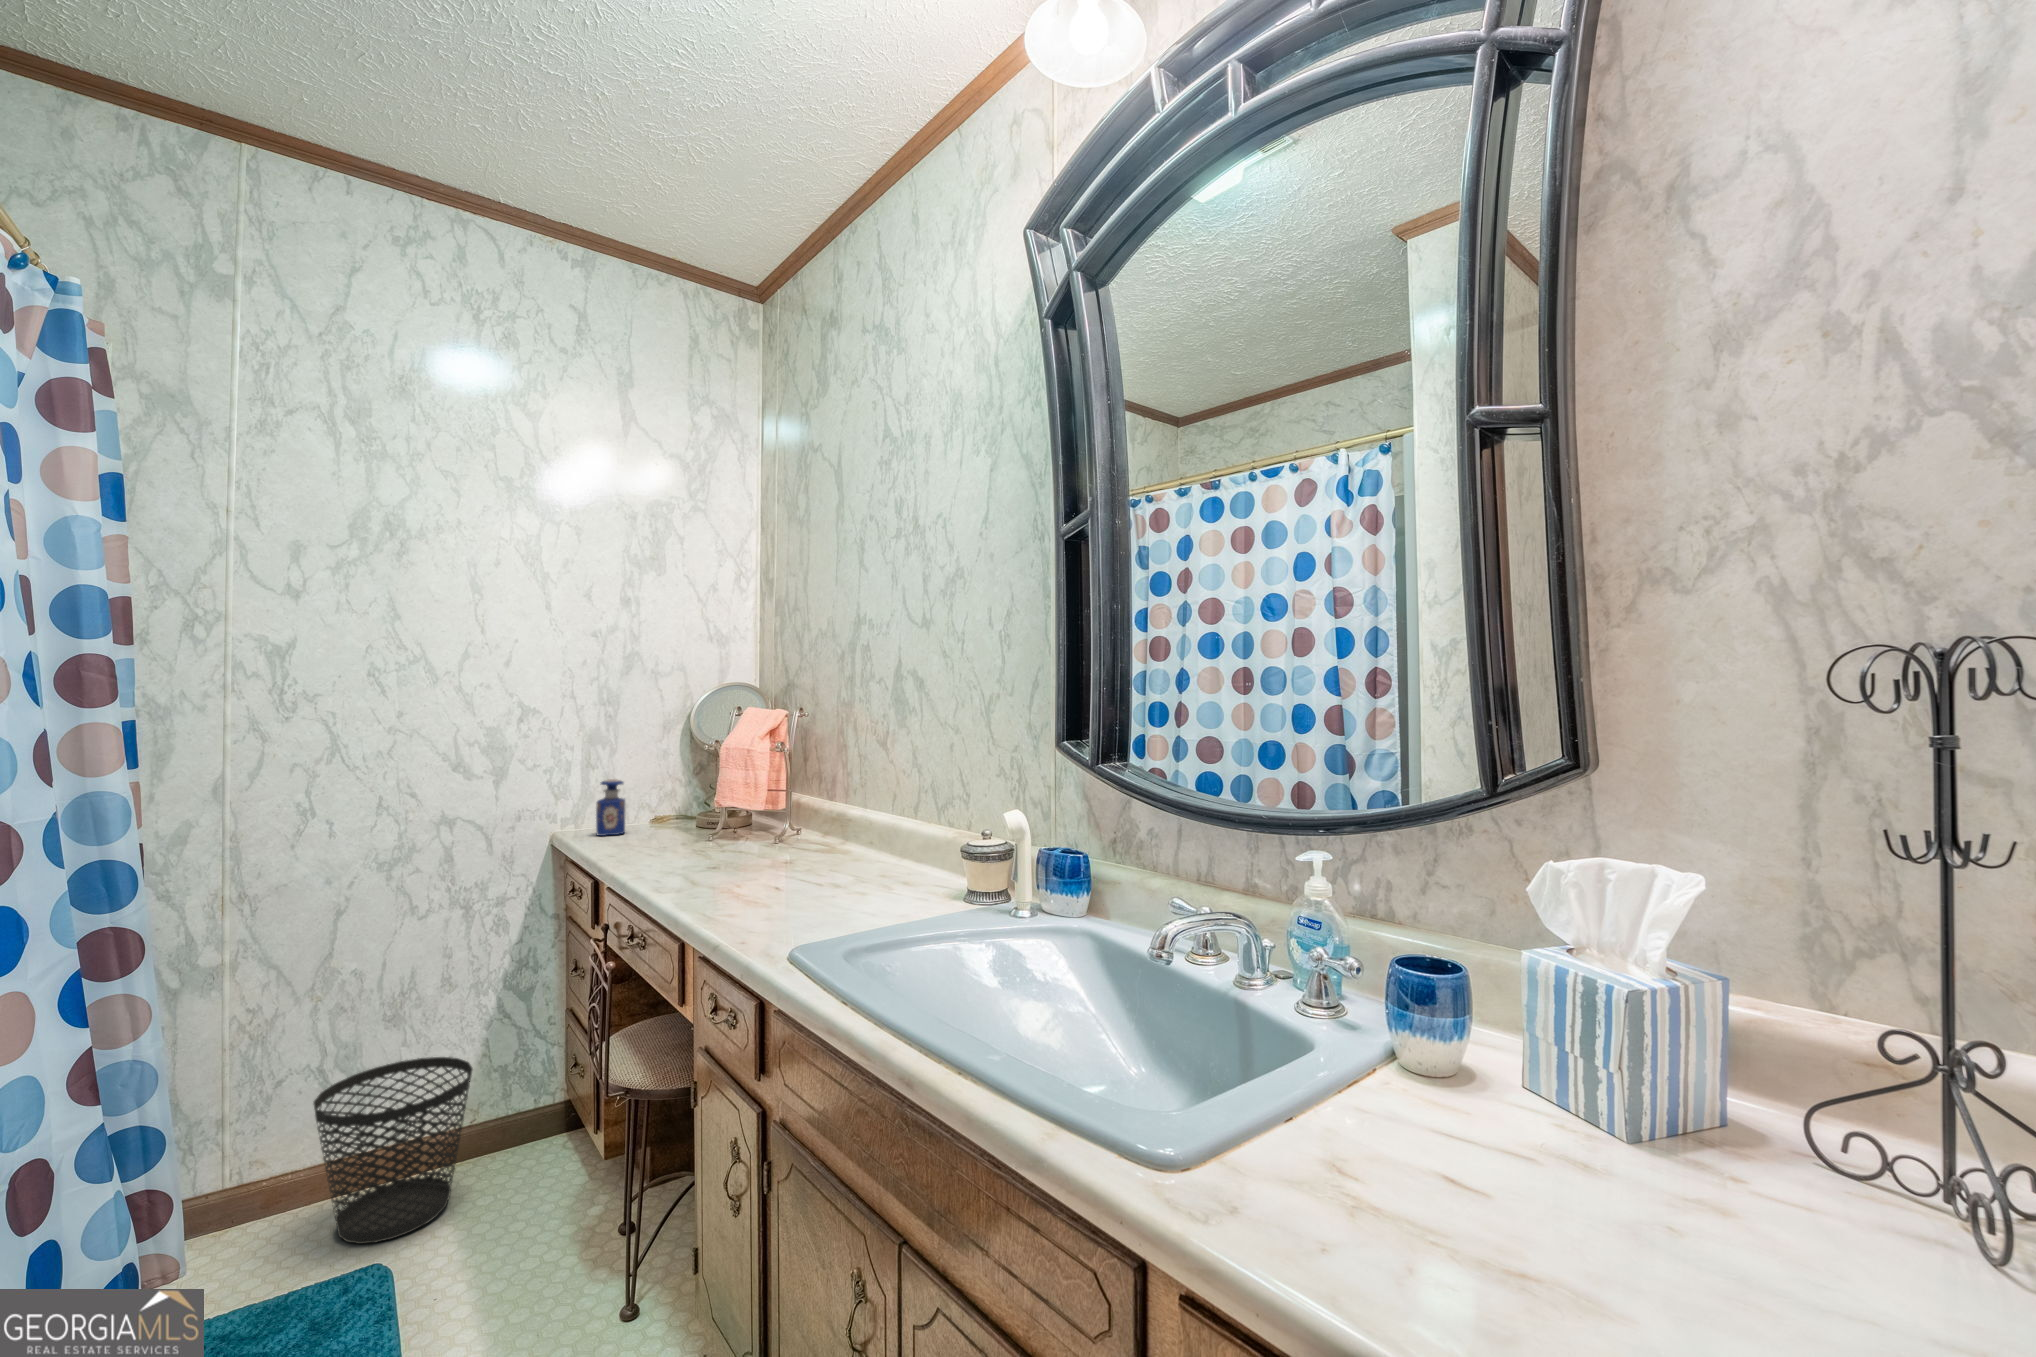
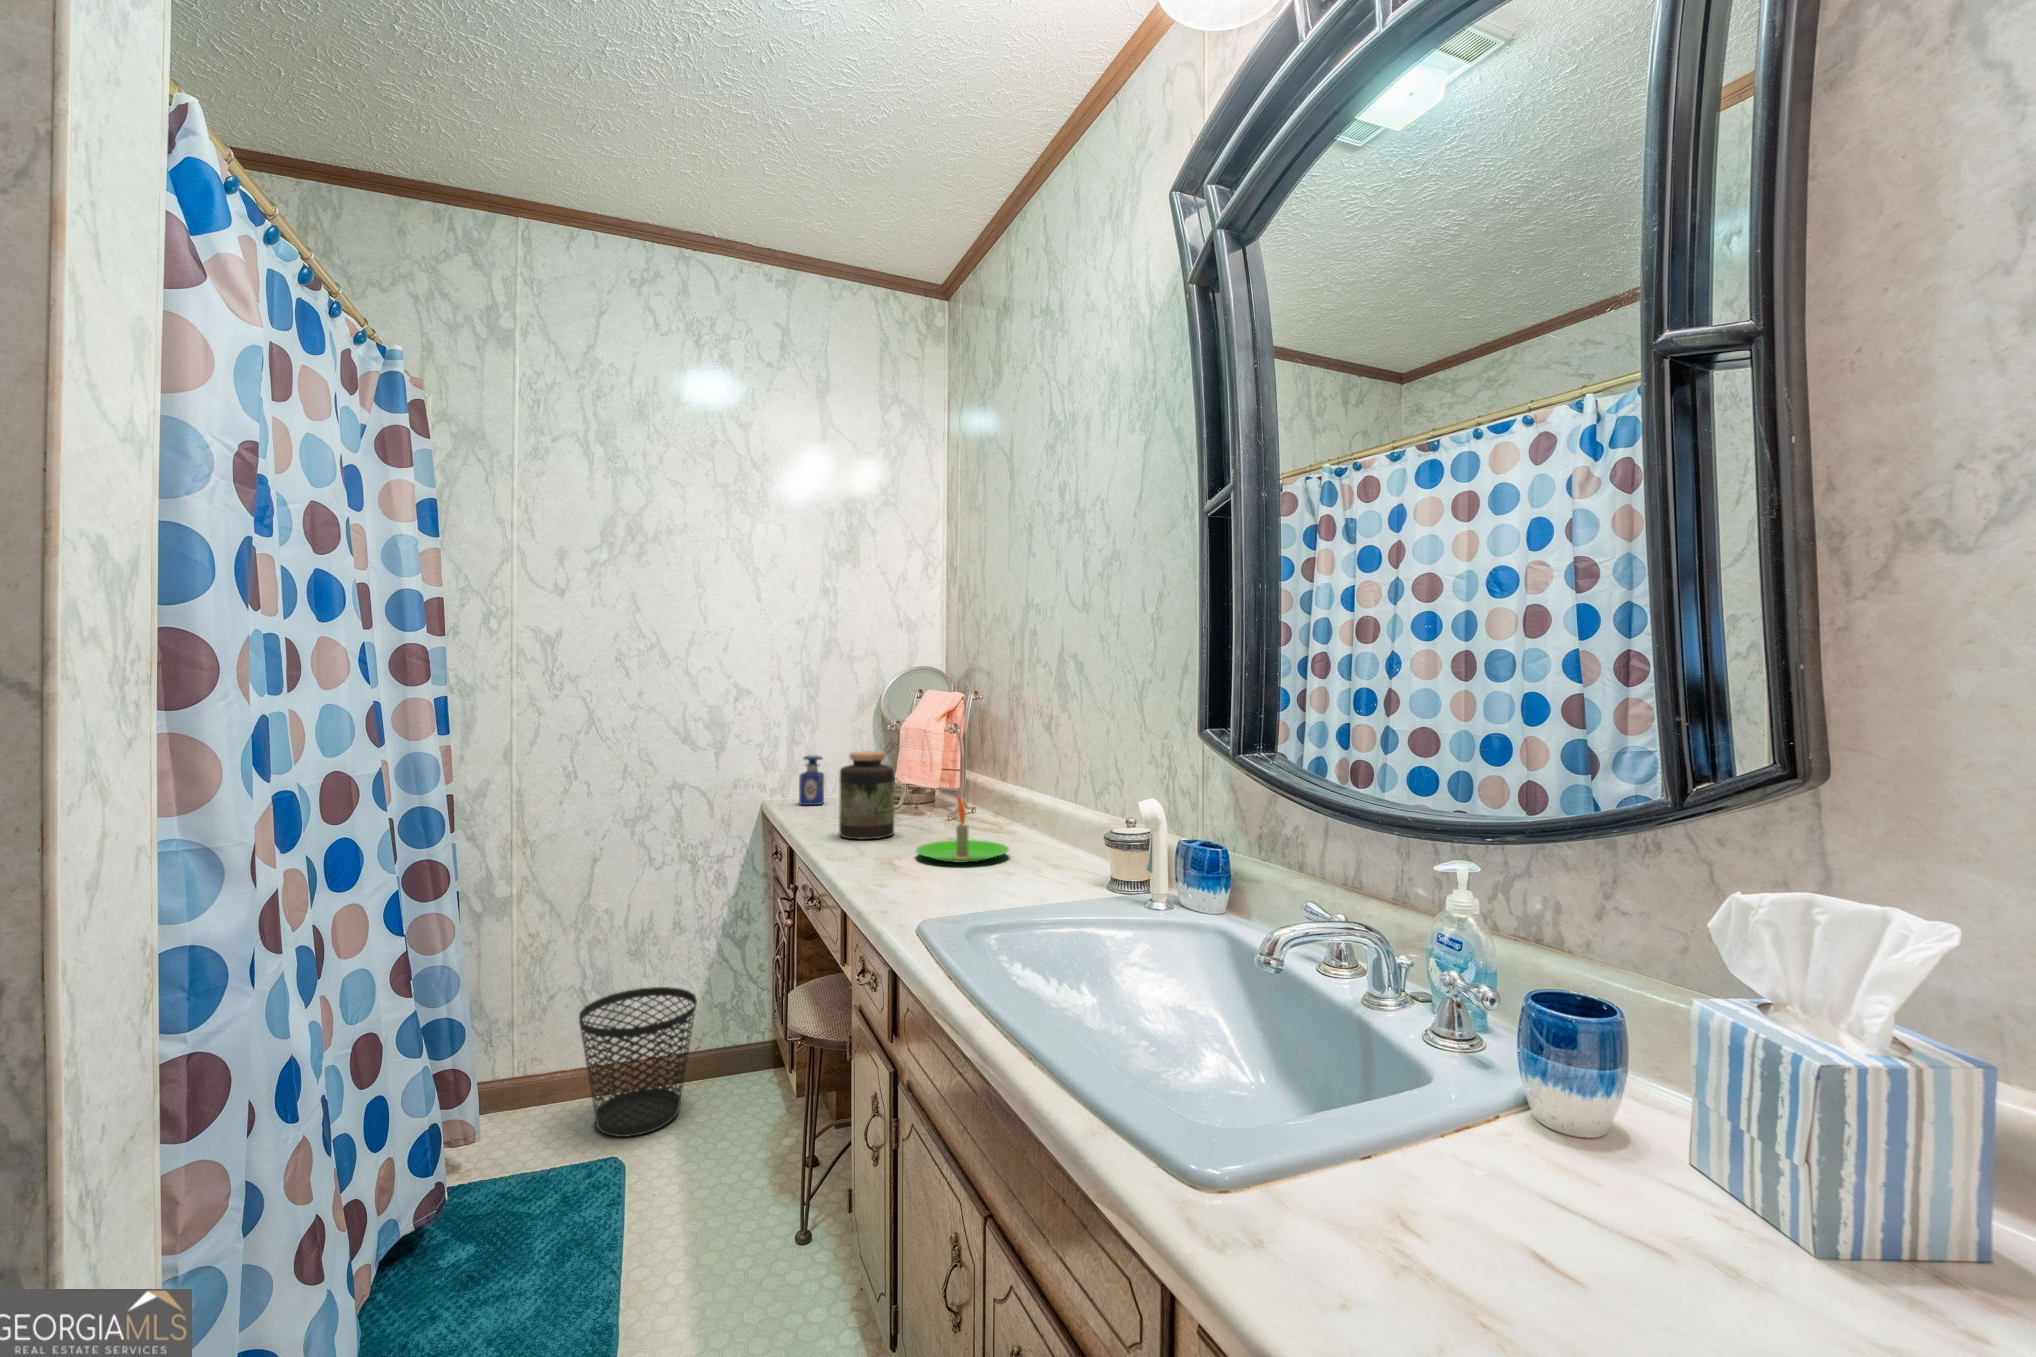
jar: none [659,774,722,869] -> present [839,752,894,840]
candle: none [756,816,857,886] -> present [916,796,1009,863]

